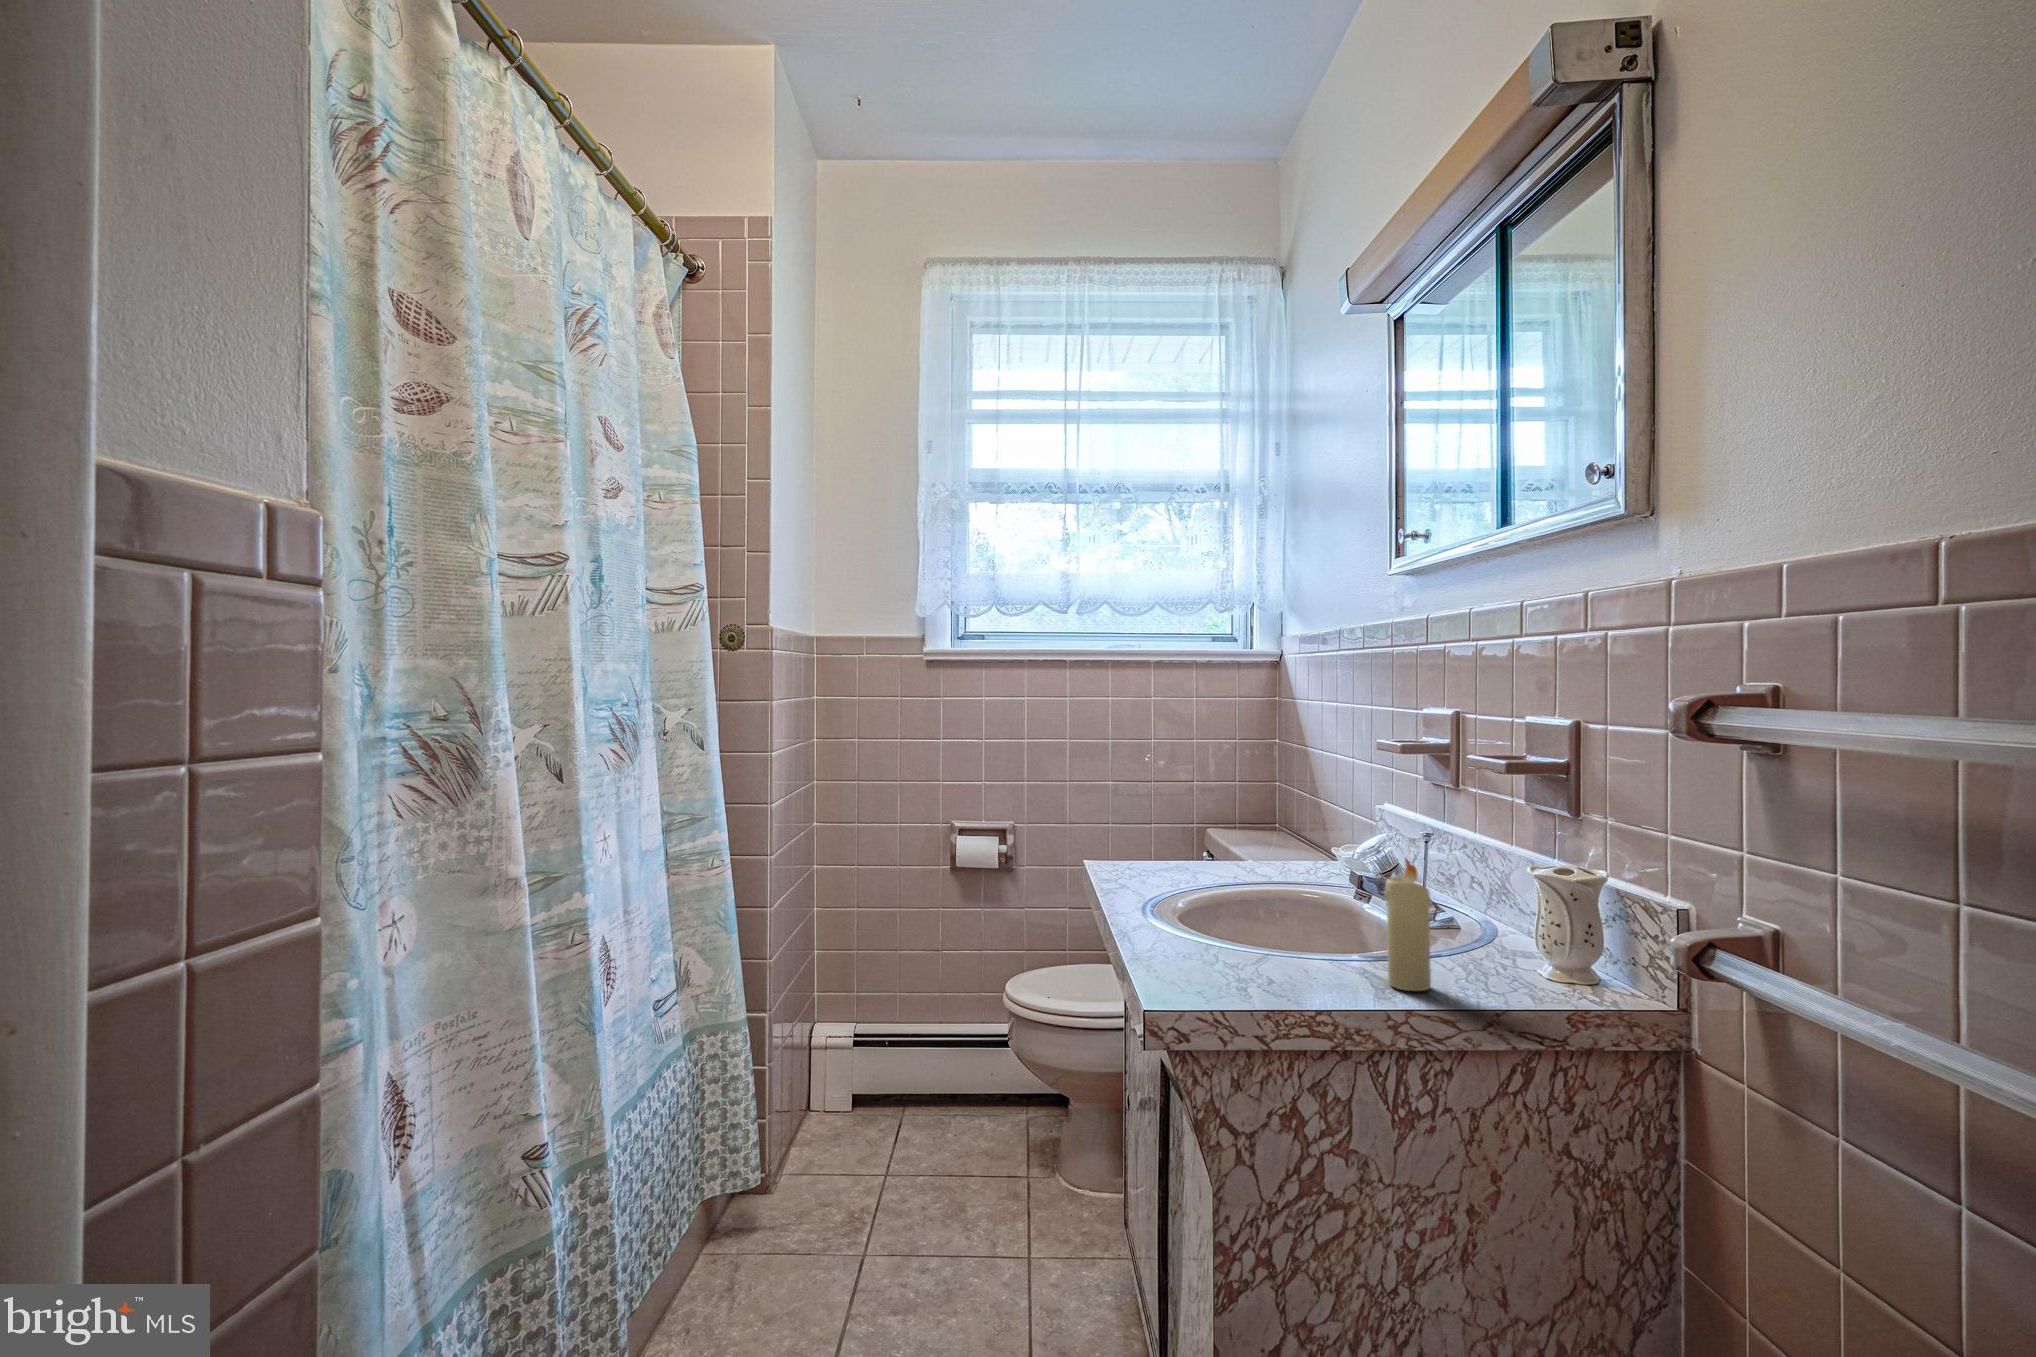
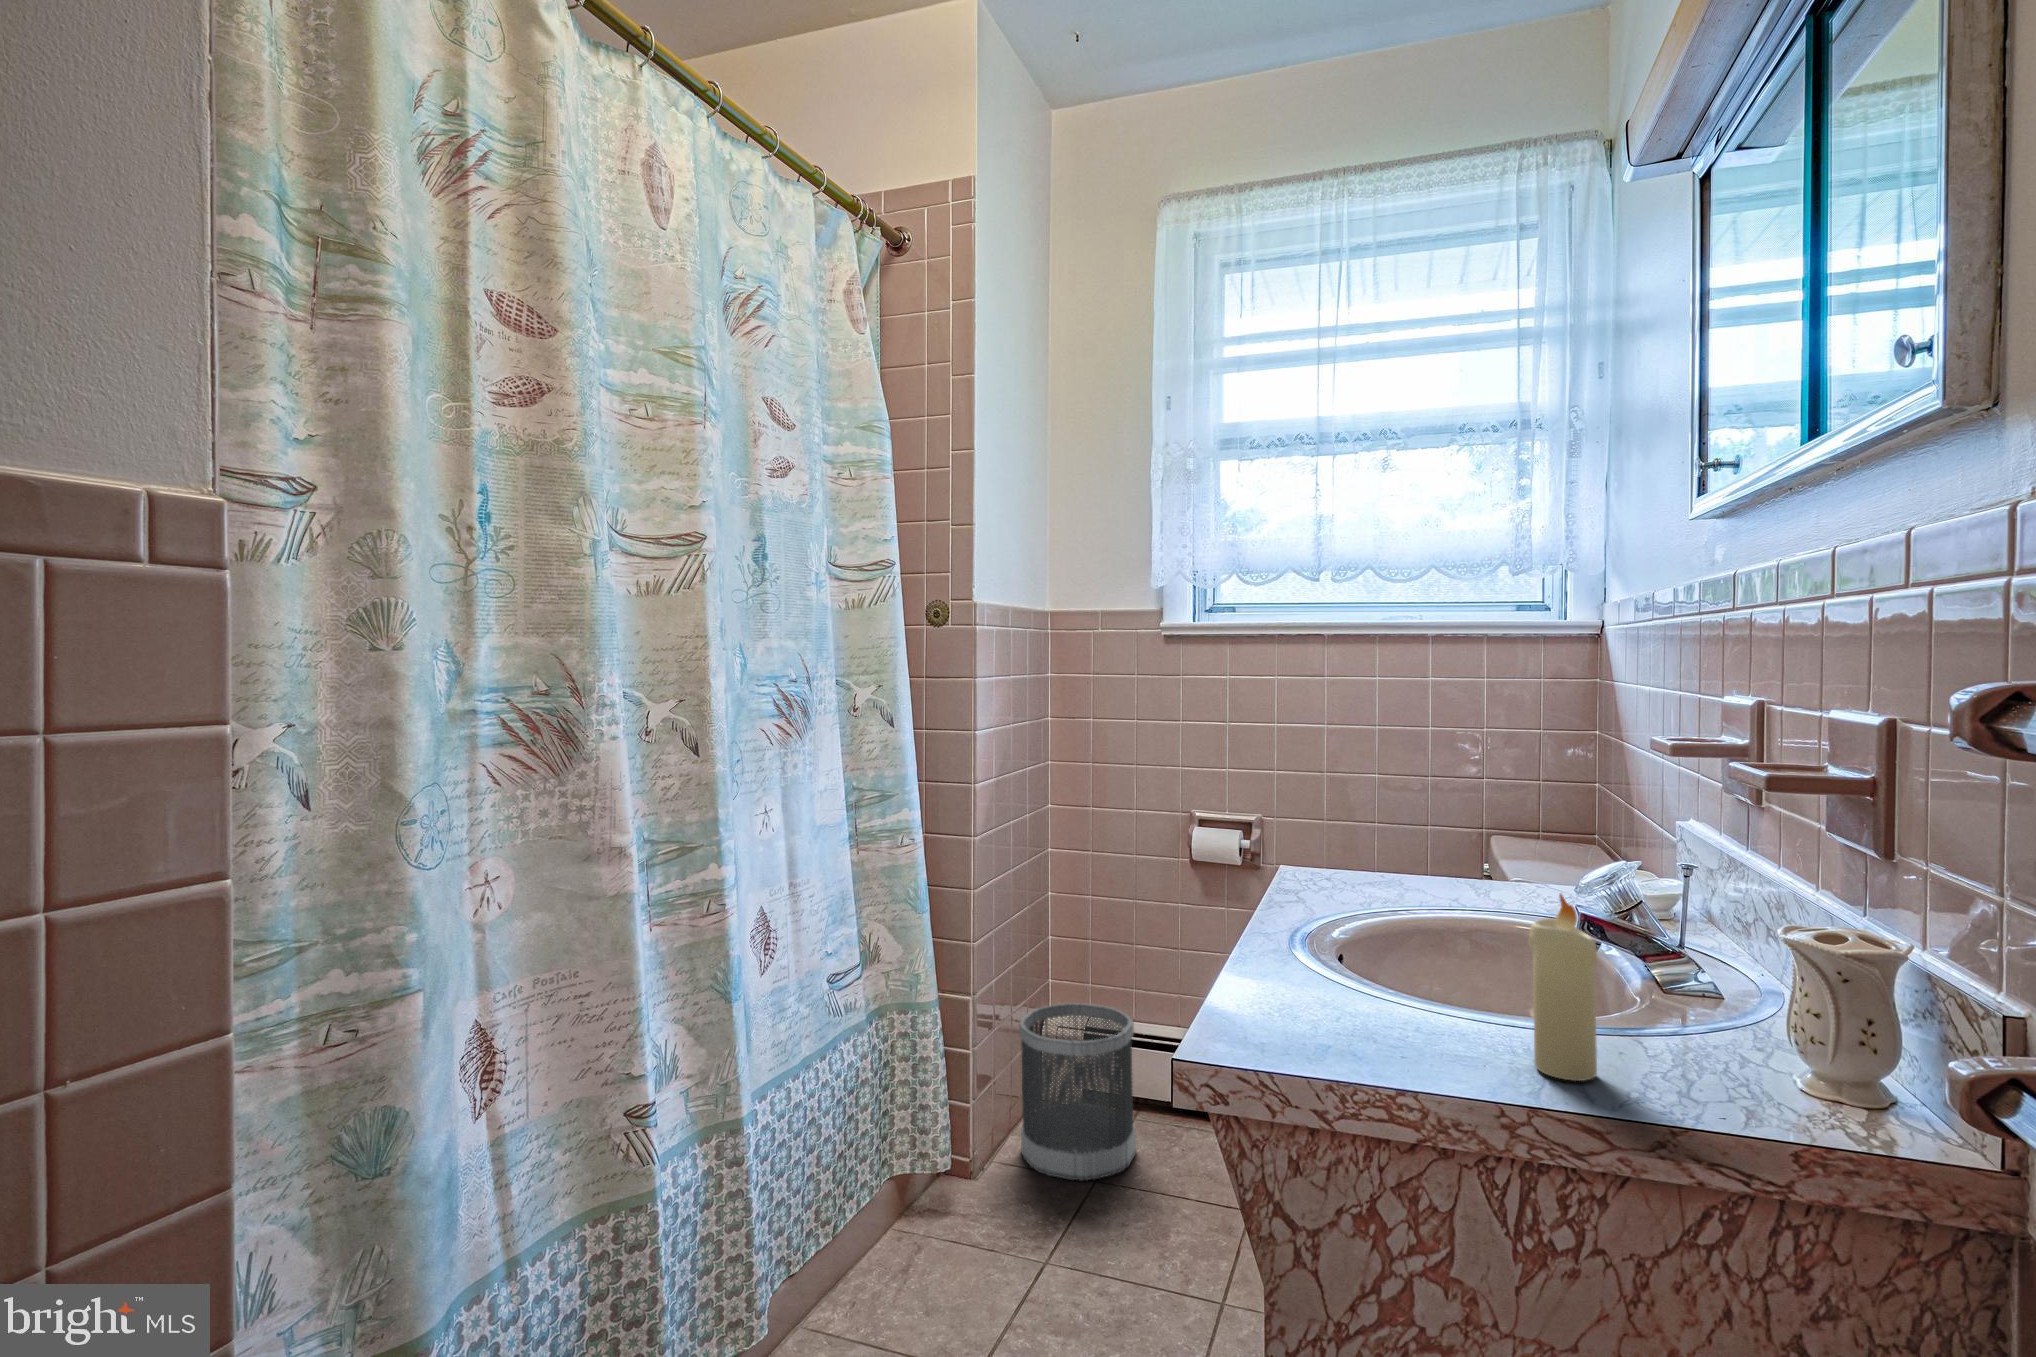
wastebasket: none [805,1011,917,1181] -> present [1019,1003,1136,1181]

